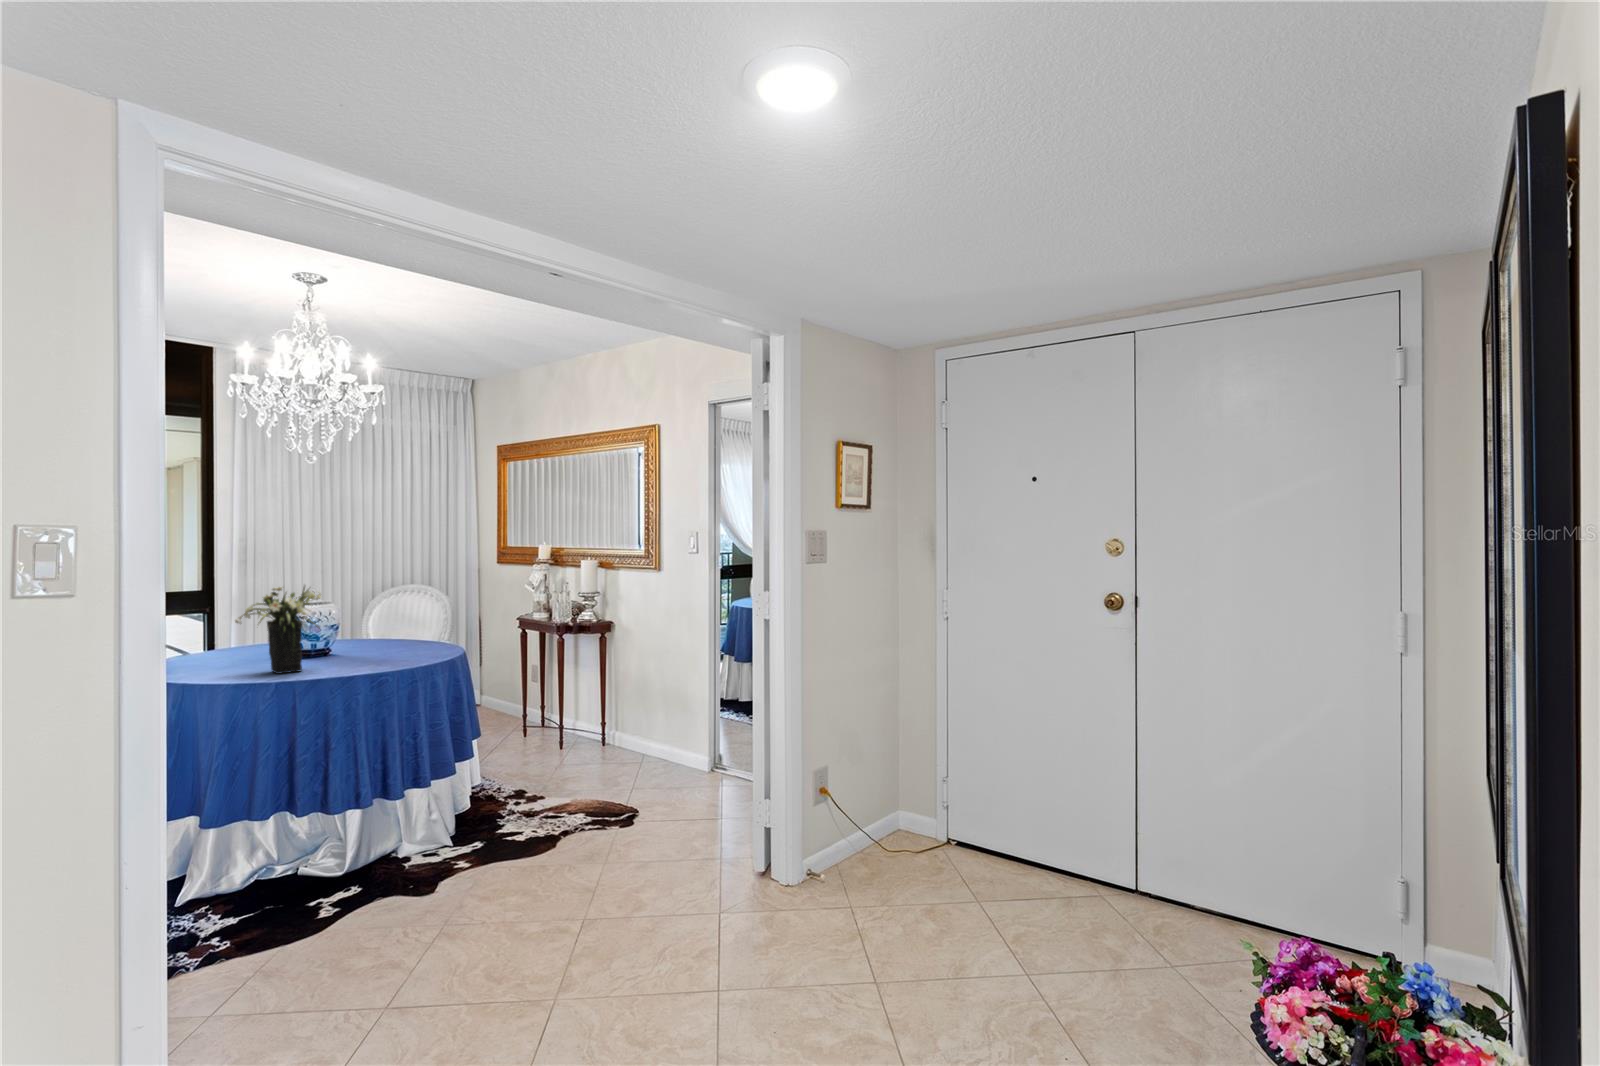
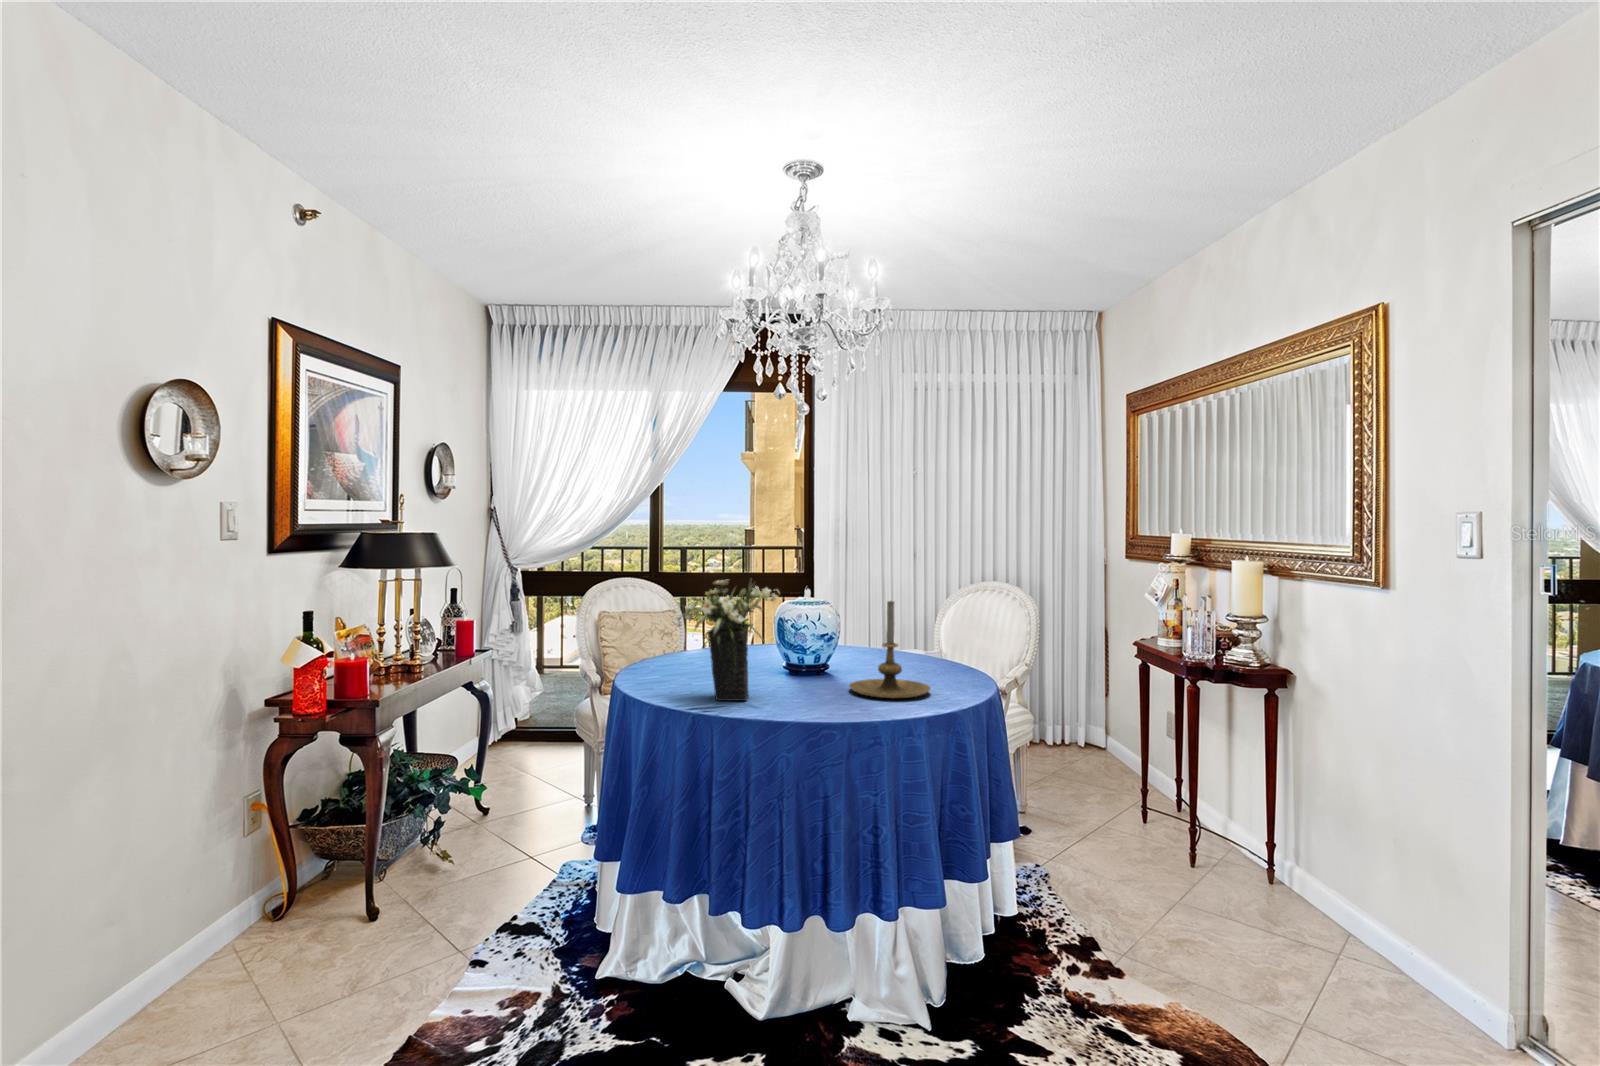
candle holder: none [364,595,425,659] -> present [849,601,931,698]

